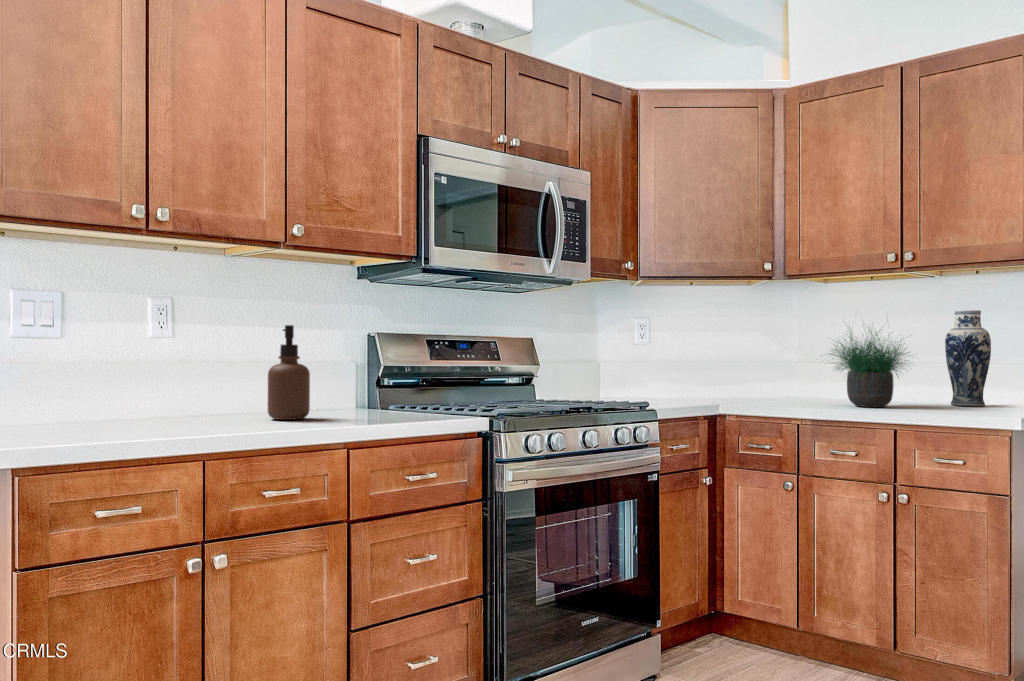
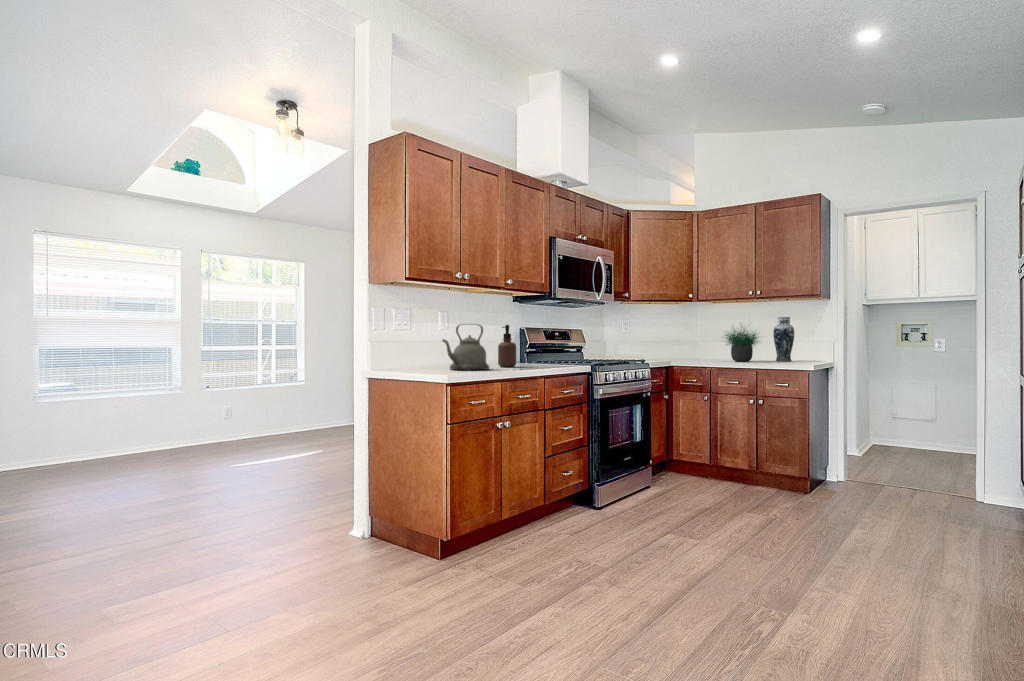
kettle: none [85,322,217,430] -> present [442,324,489,370]

